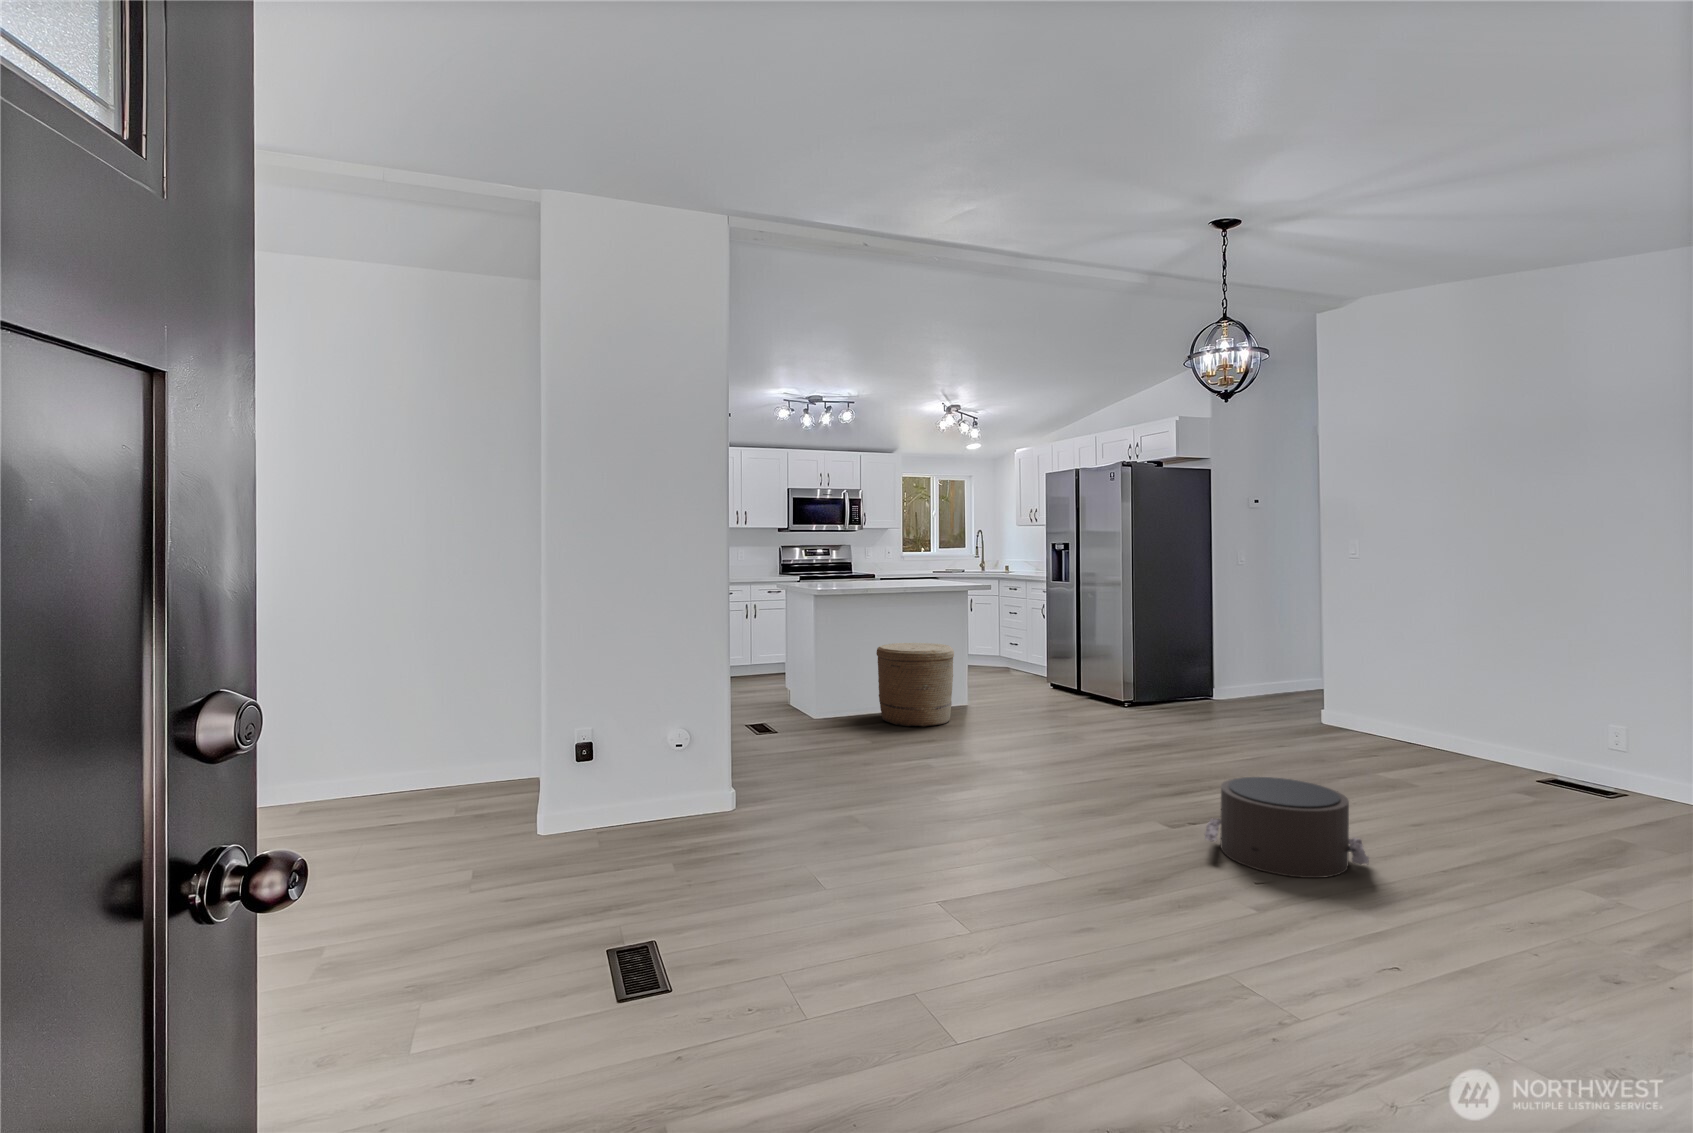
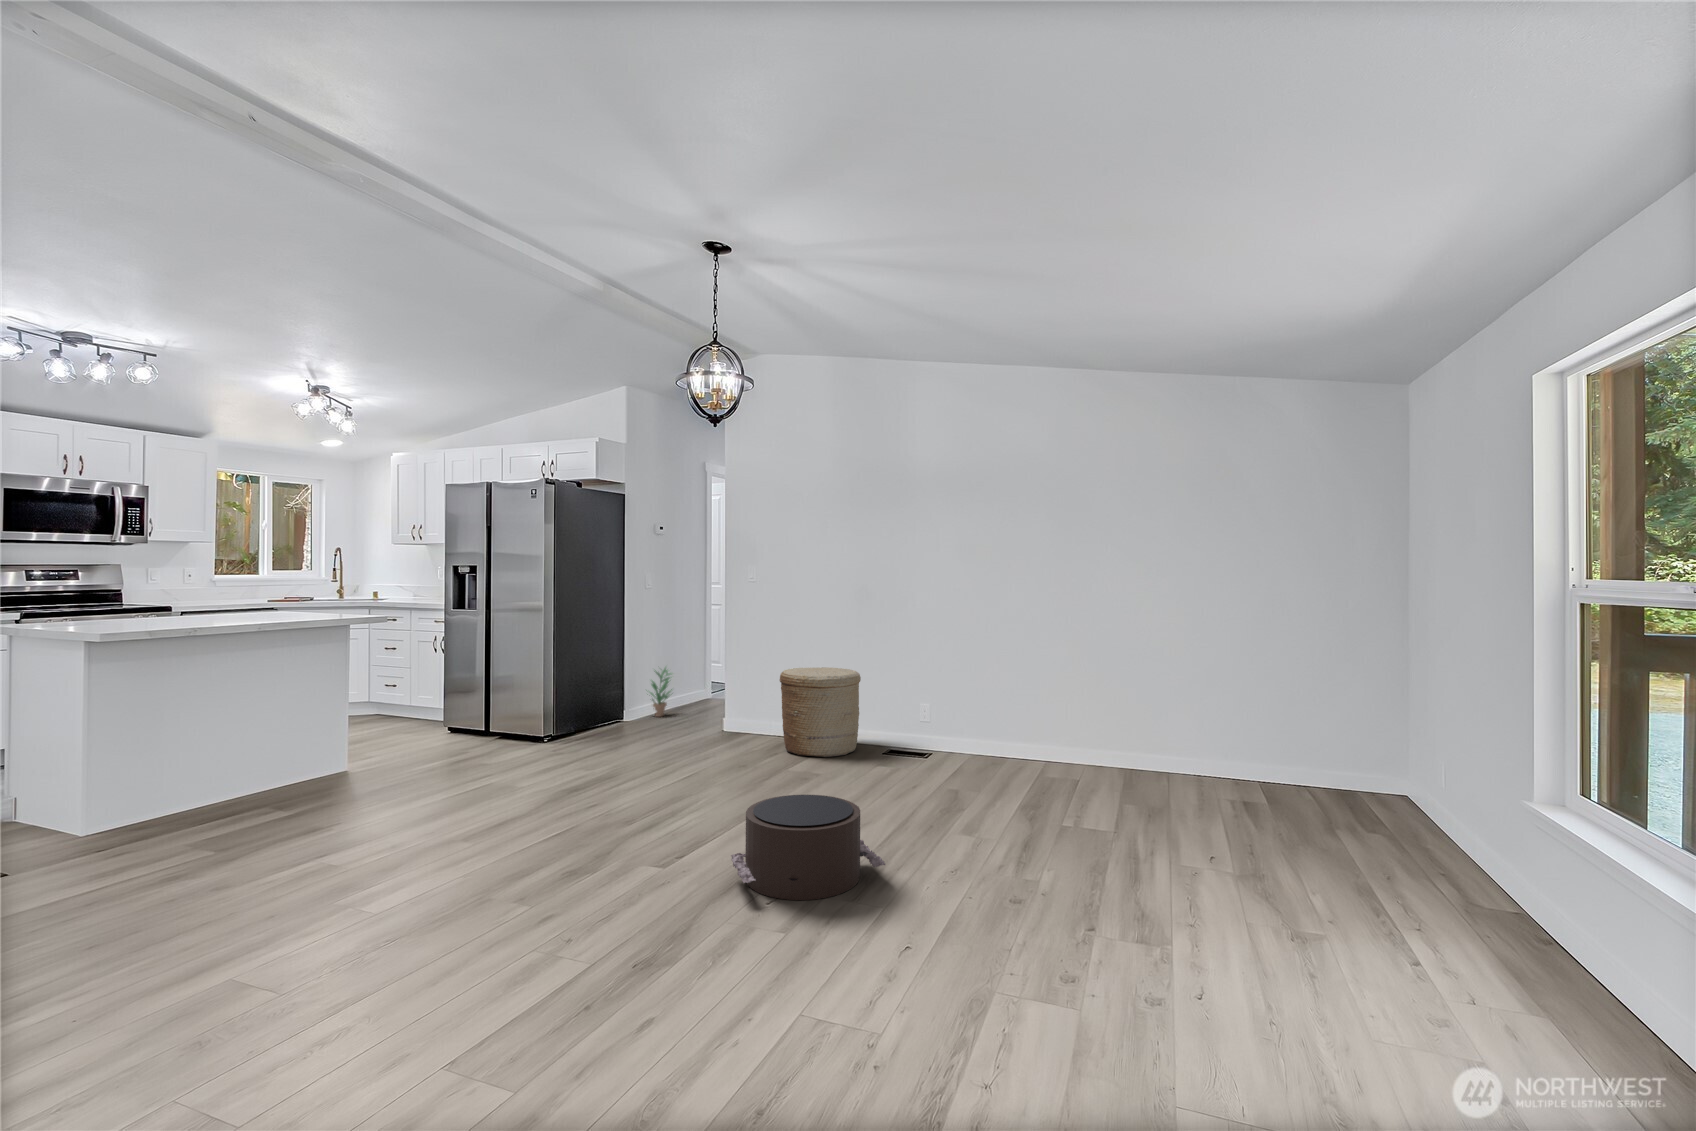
basket: present [876,643,954,727] -> present [780,667,861,757]
potted plant: none [1229,646,1265,700] -> present [650,668,672,717]

